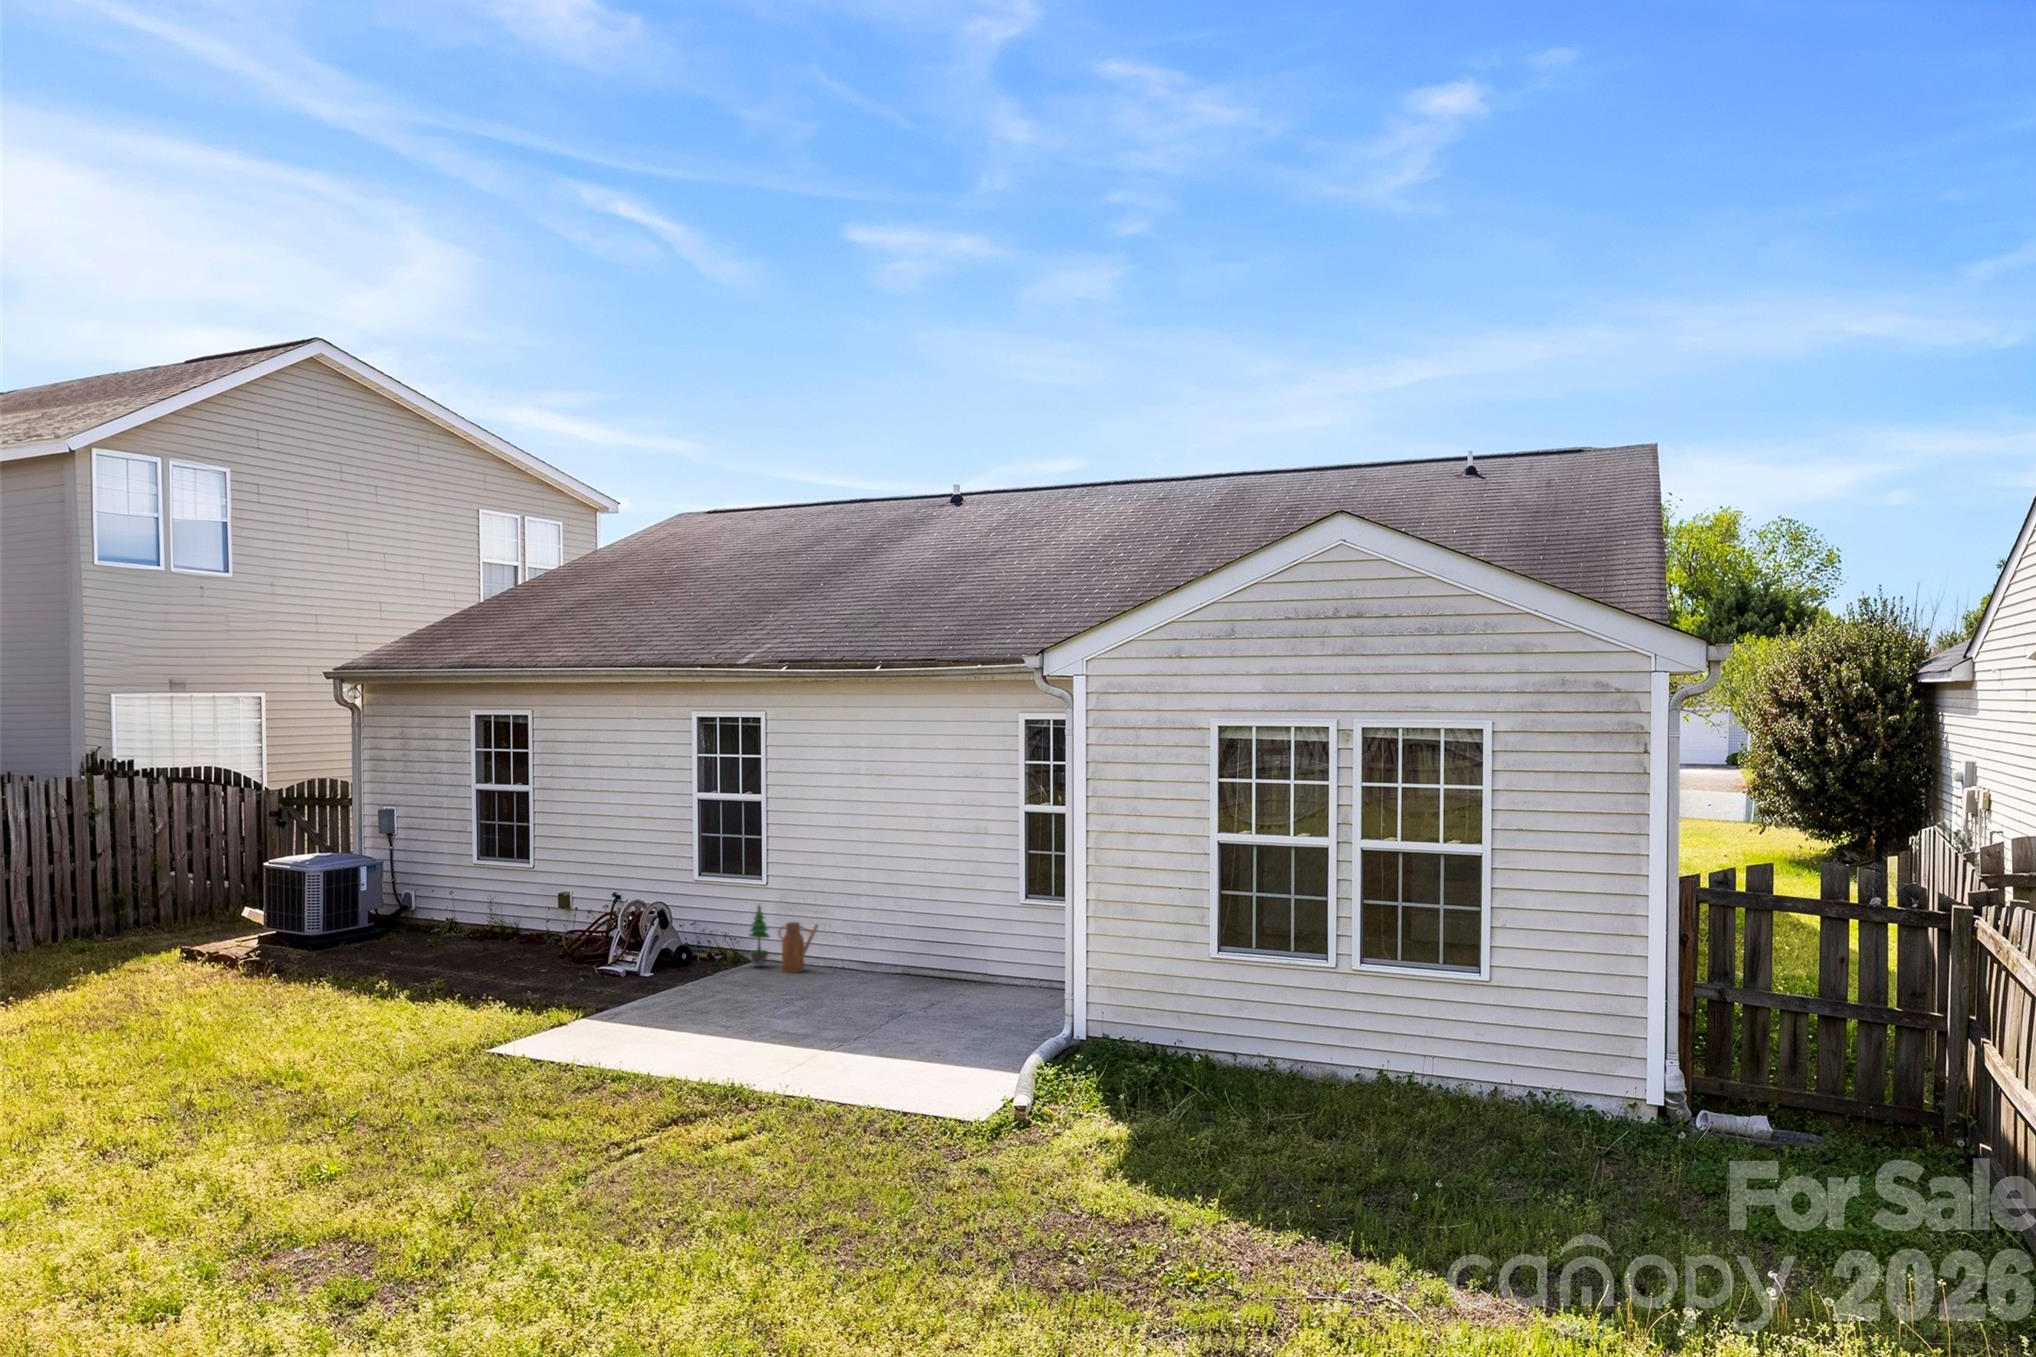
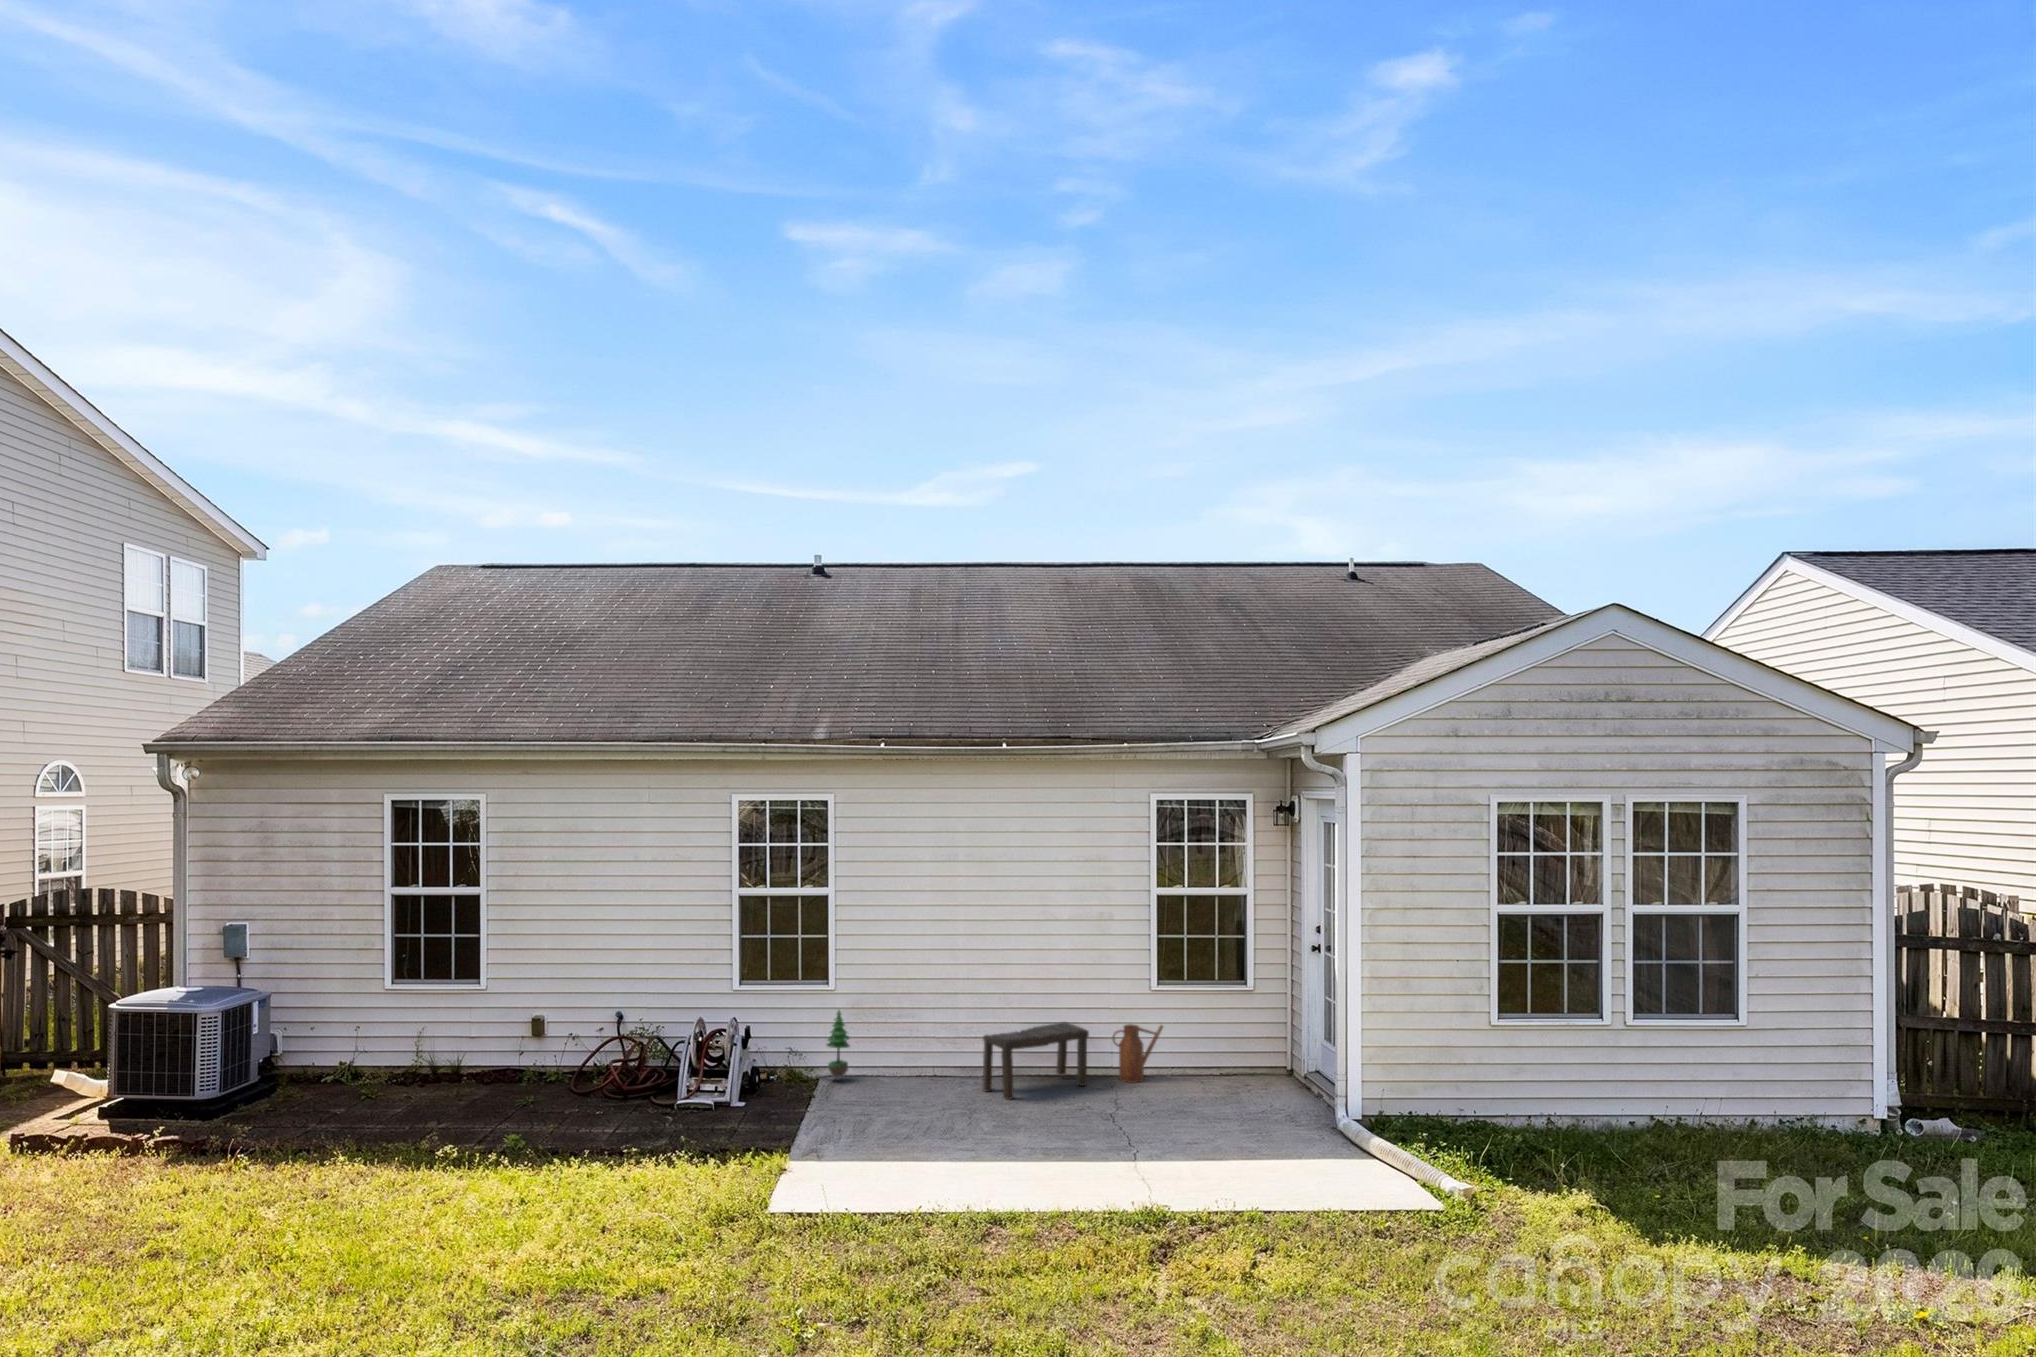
watering can: present [778,922,818,973] -> present [1112,1024,1163,1083]
bench: none [848,932,942,993] -> present [983,1022,1089,1100]

